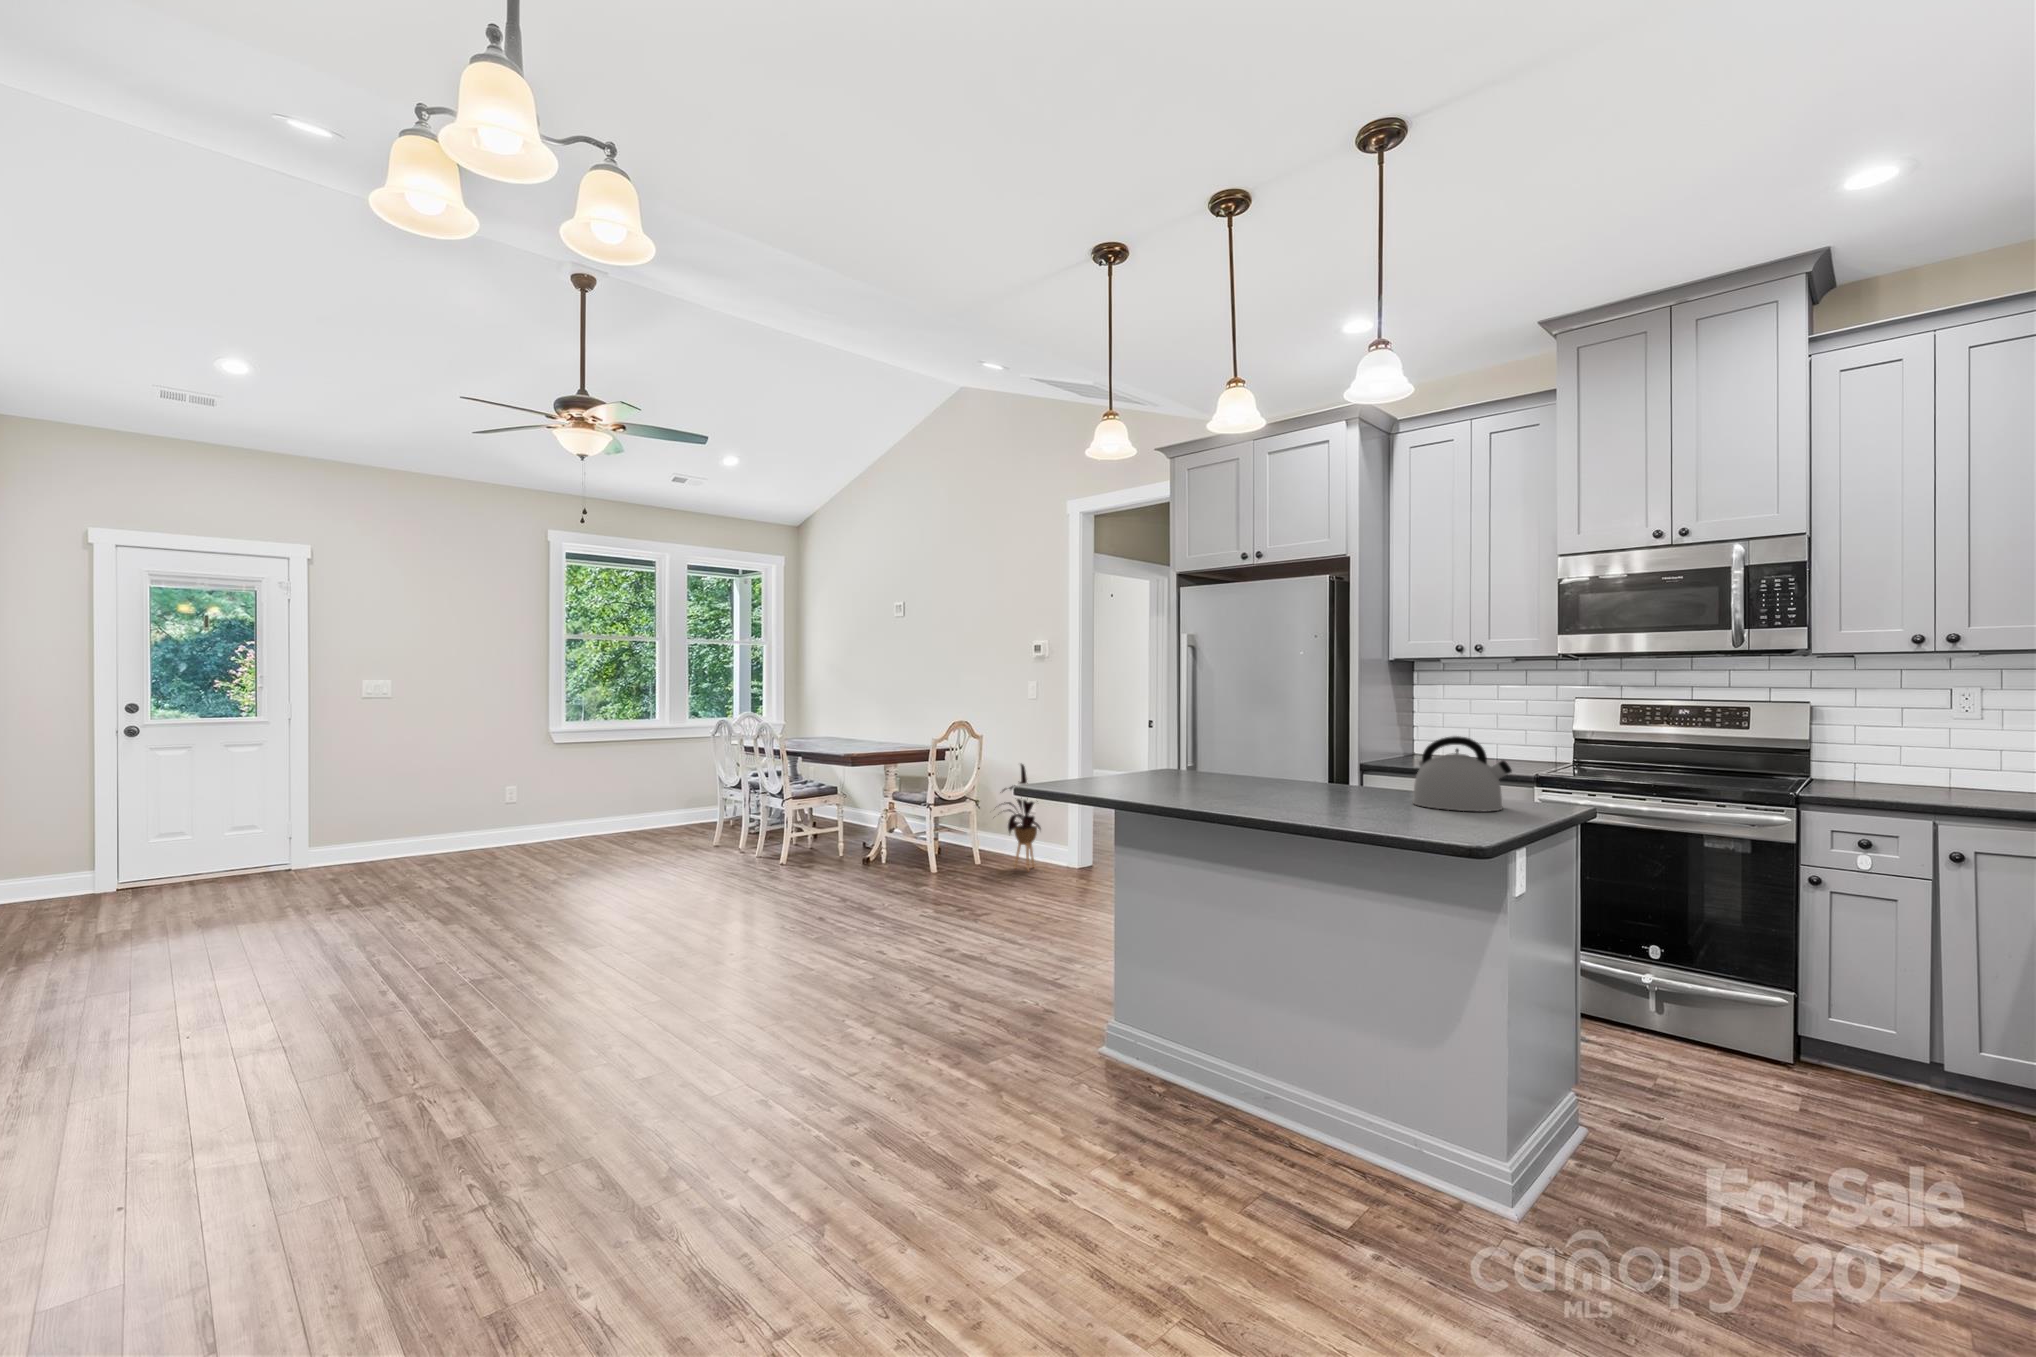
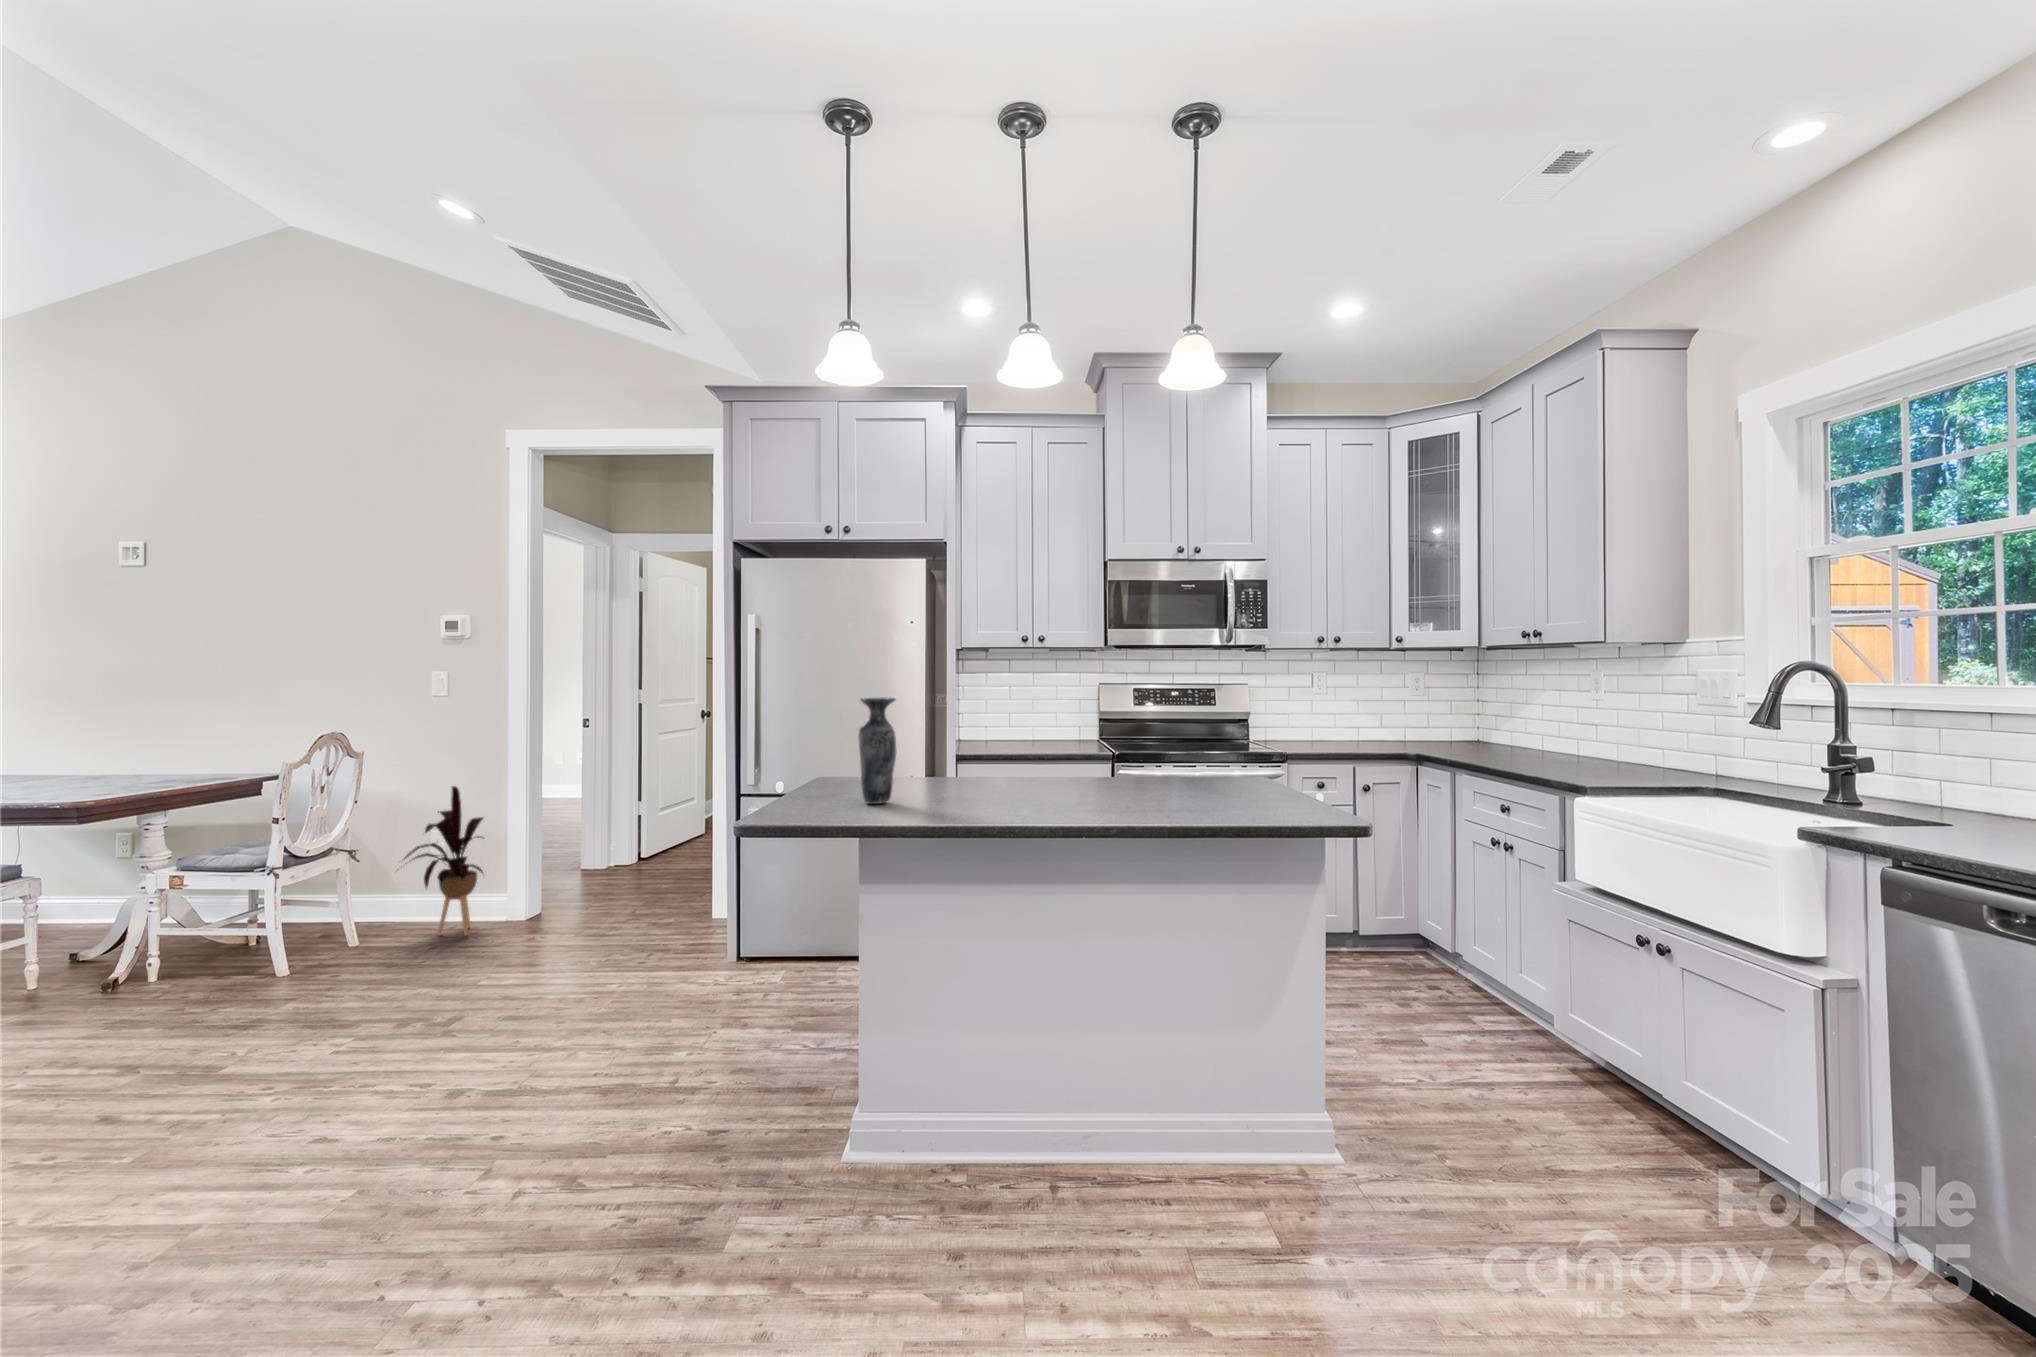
vase: none [1112,700,1142,783] -> present [858,697,896,804]
kettle: present [1413,736,1512,811] -> none [1168,724,1249,794]

